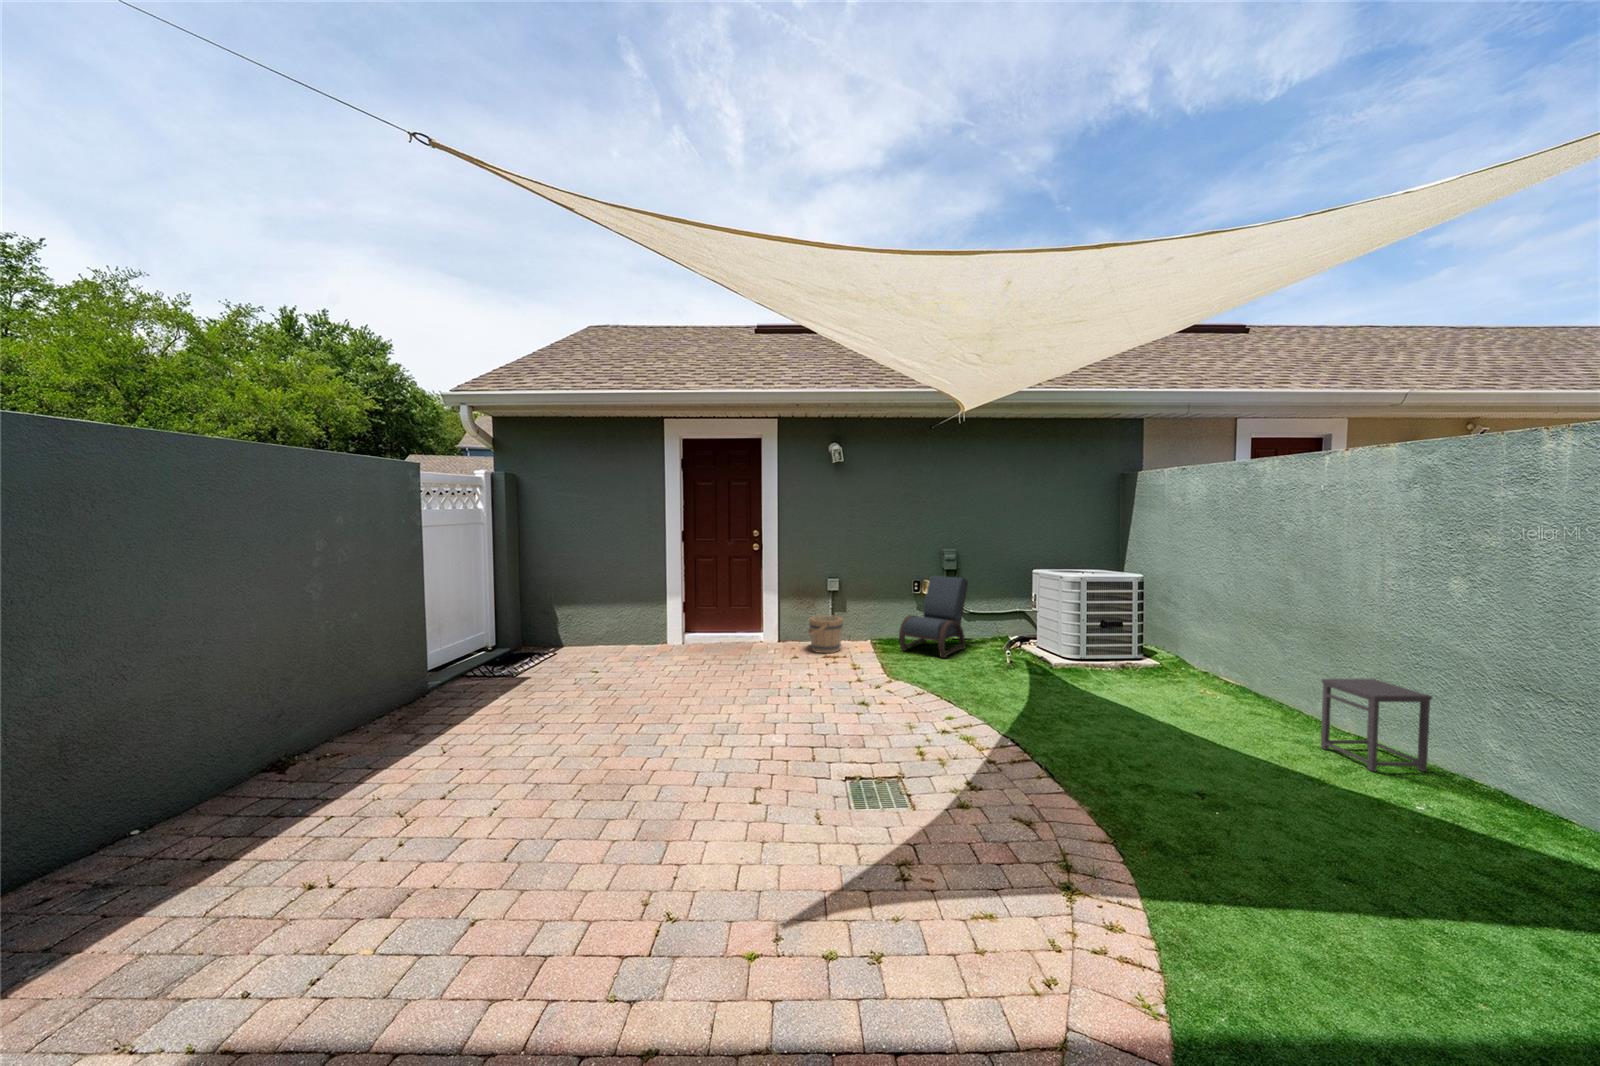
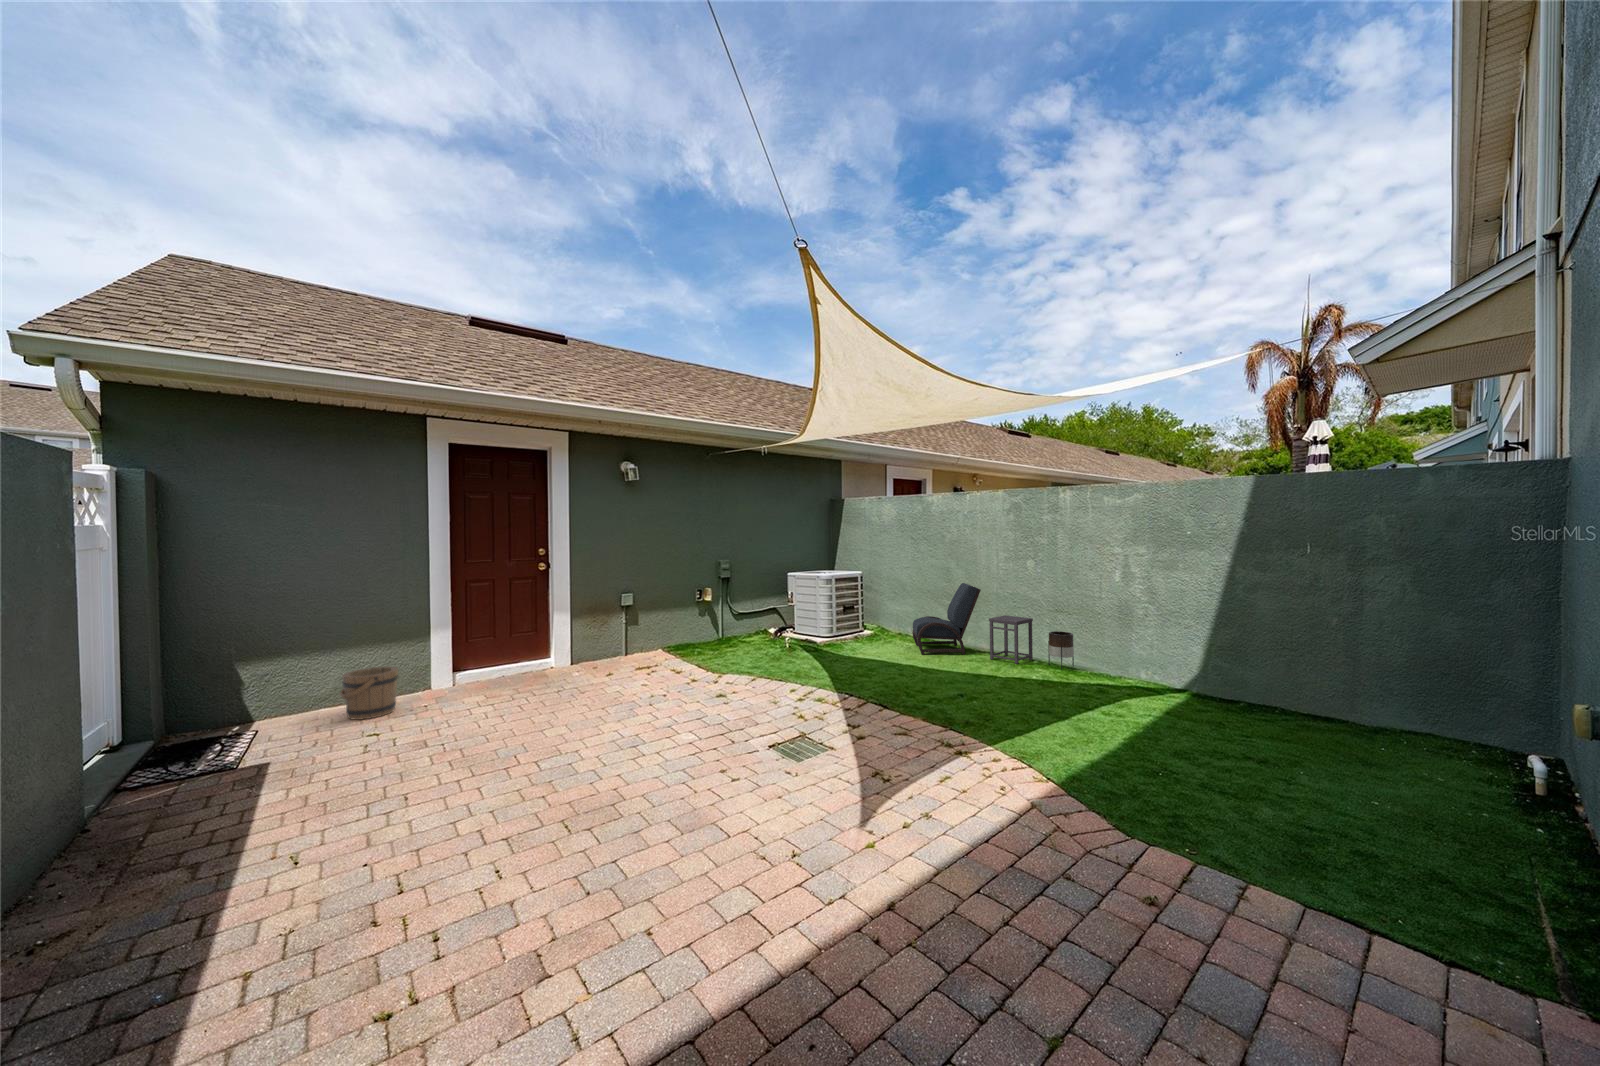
lounge chair: present [899,576,968,658] -> present [912,583,981,654]
bucket: present [808,615,843,653] -> present [340,666,399,720]
planter: none [1453,731,1530,814] -> present [1048,631,1074,670]

